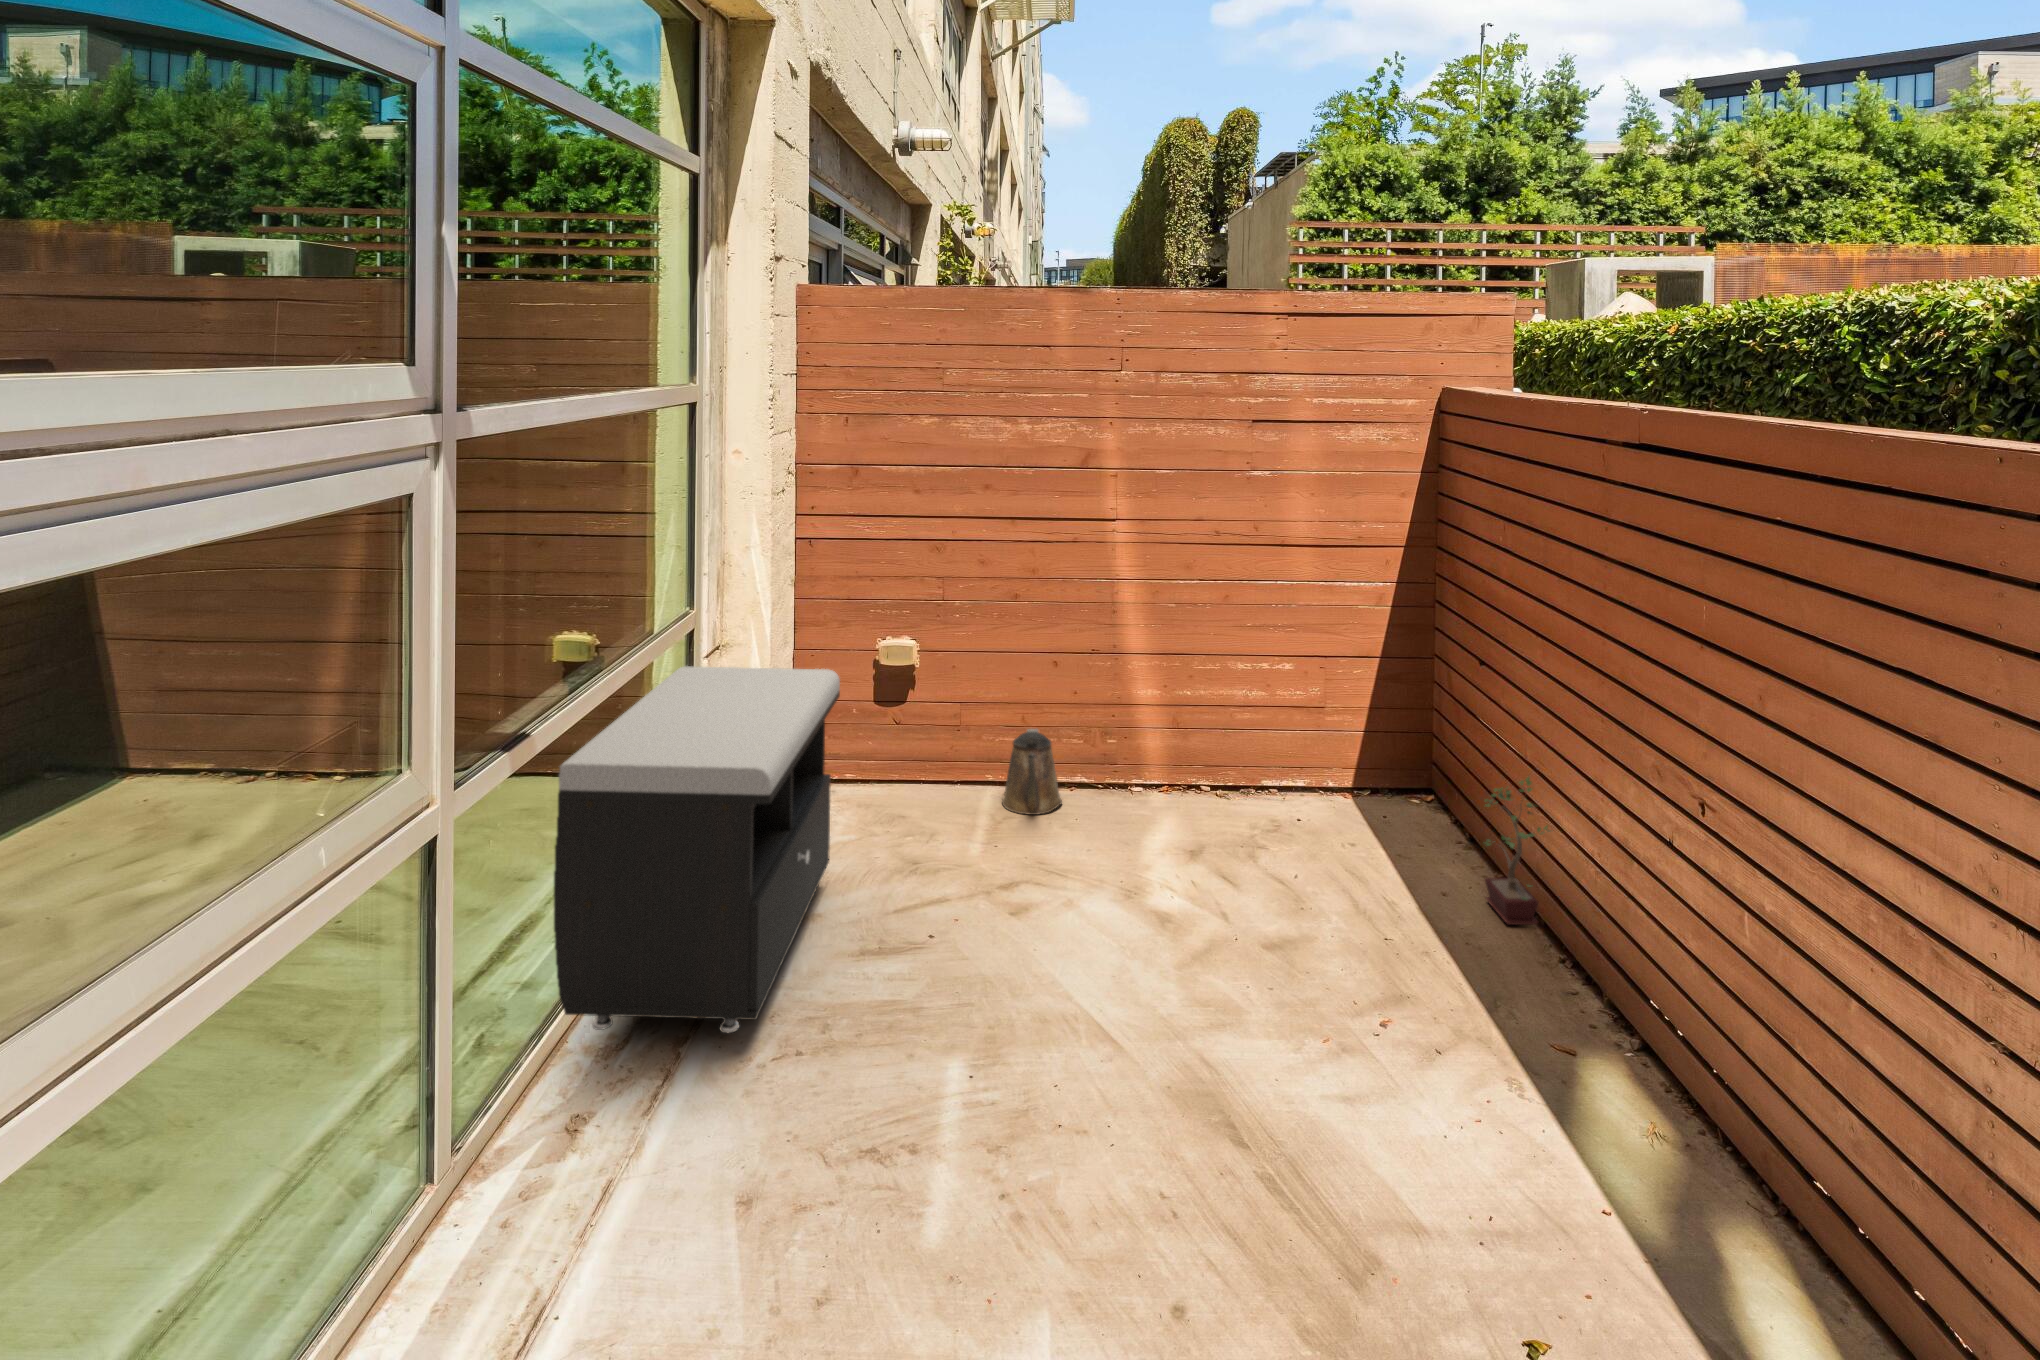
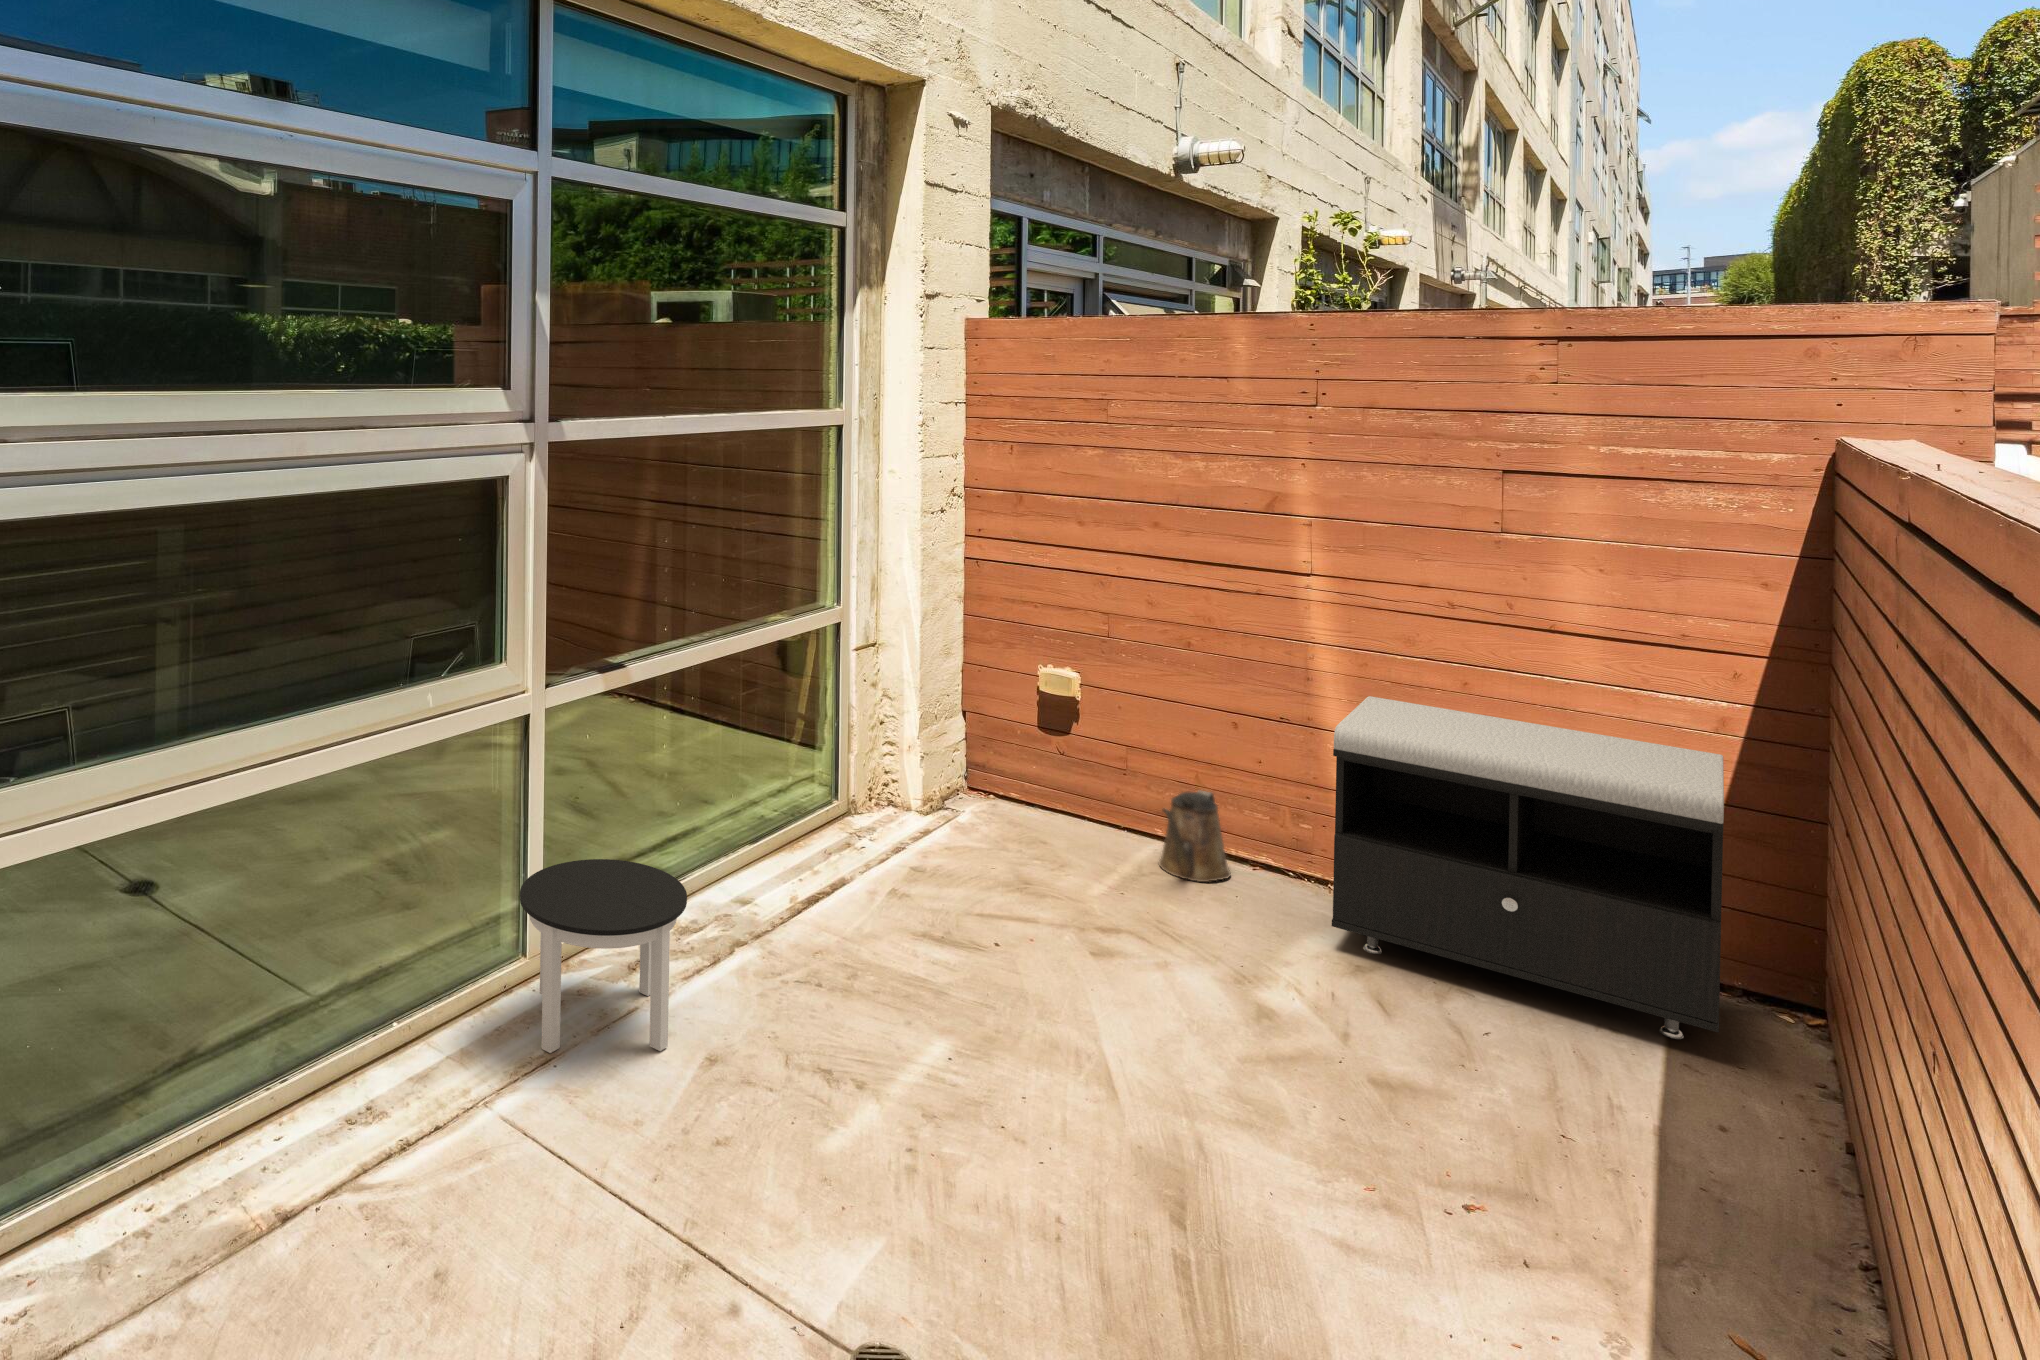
storage bench: present [554,666,840,1033] -> present [1332,696,1724,1039]
potted plant: present [1485,777,1550,925] -> none [1746,981,1838,1189]
round table: none [448,989,695,1312] -> present [520,859,687,1053]

